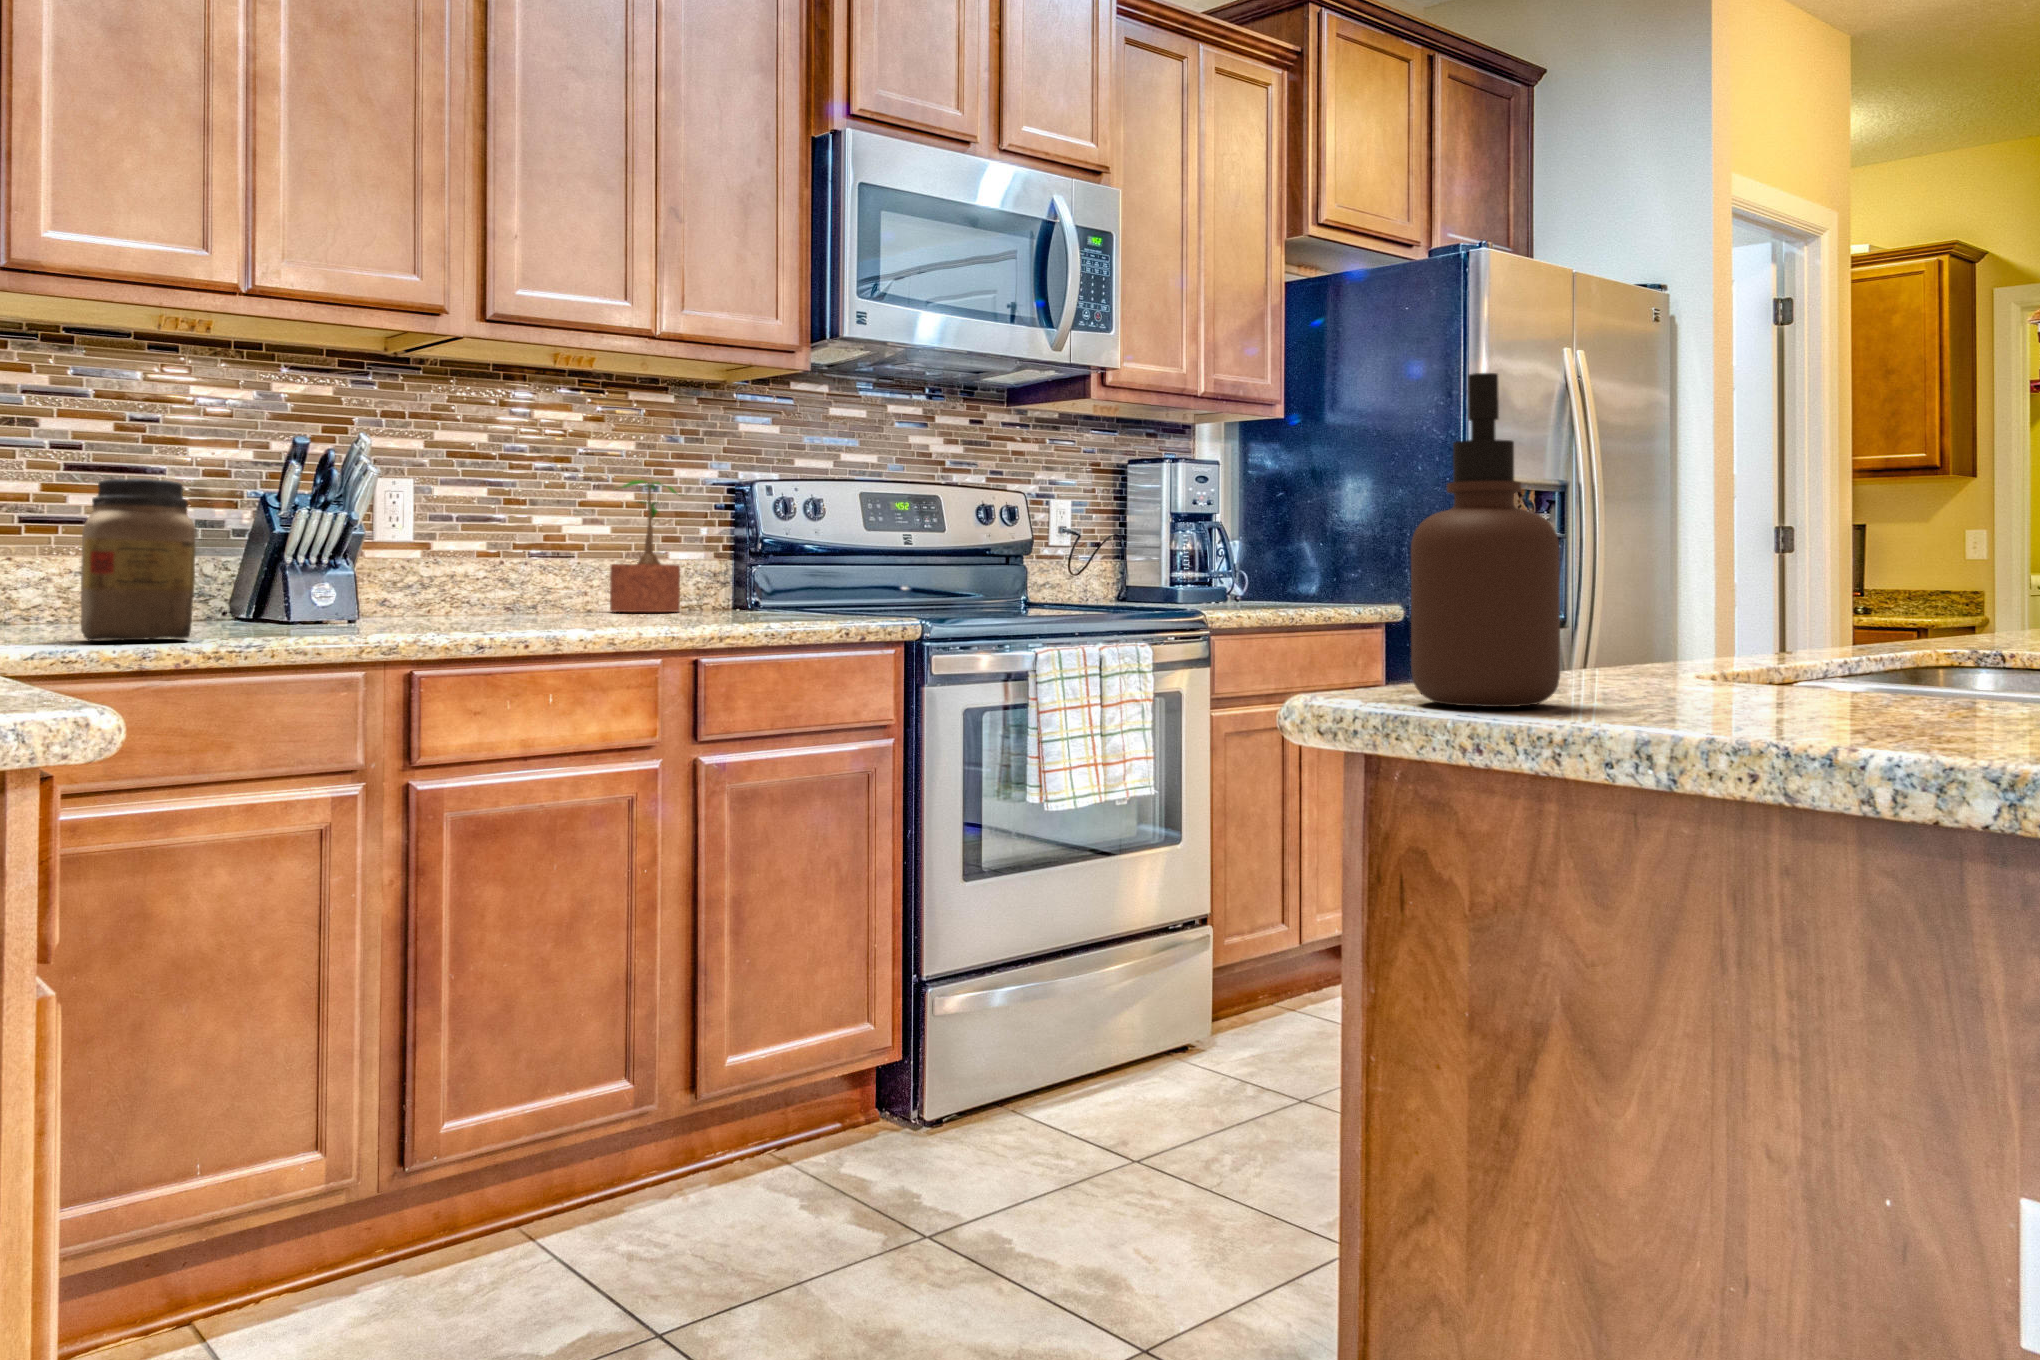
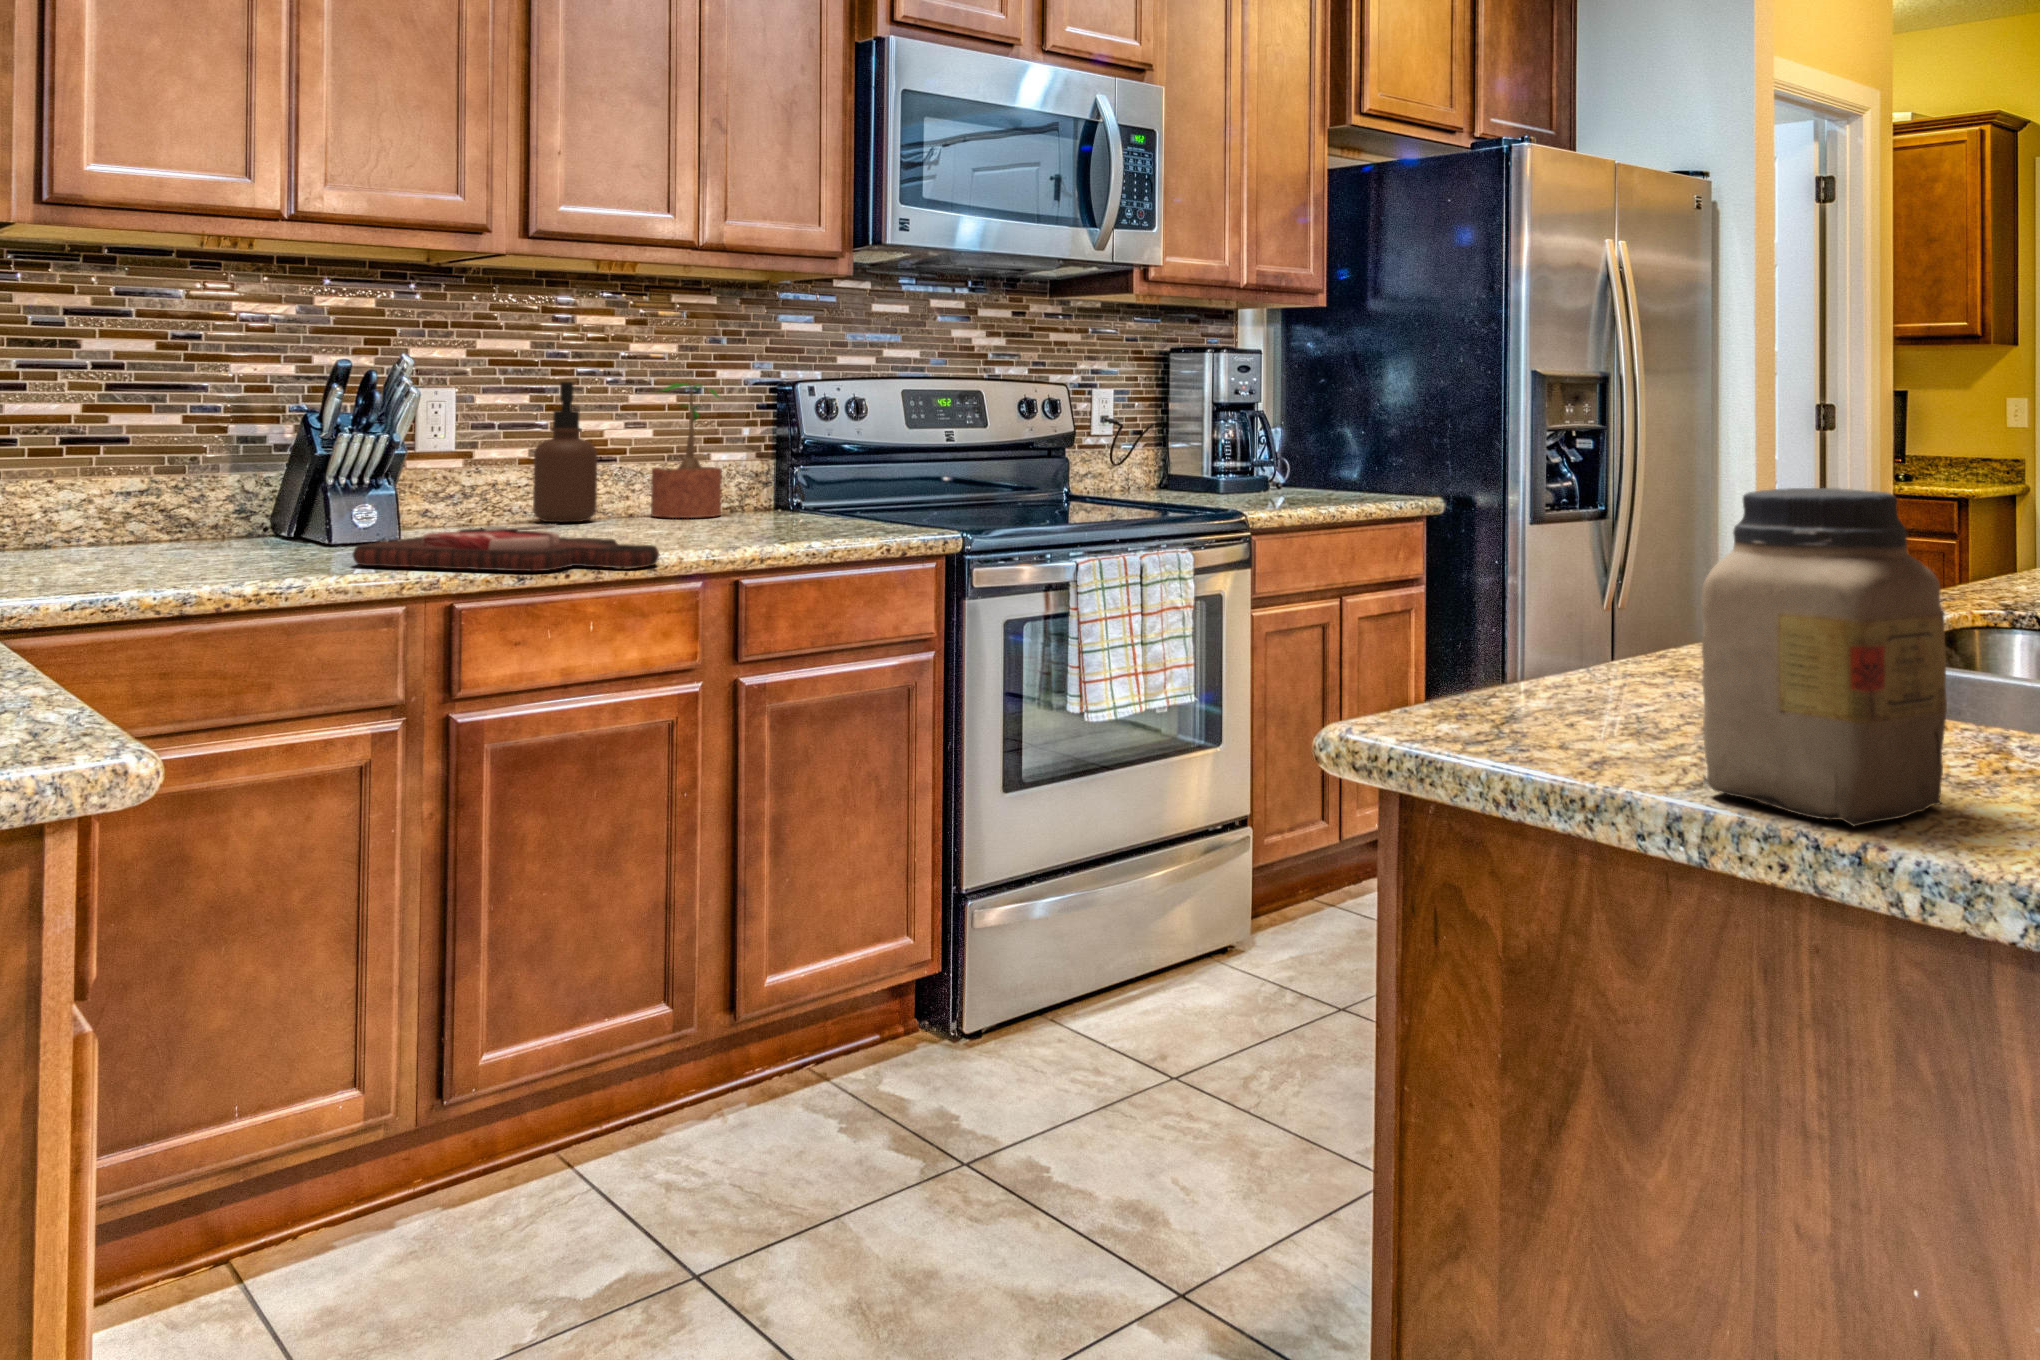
soap dispenser: present [1411,373,1560,707] -> present [533,382,597,522]
jar: present [81,478,196,641] -> present [1701,488,1947,826]
cutting board: none [311,592,618,634] -> present [353,524,659,571]

